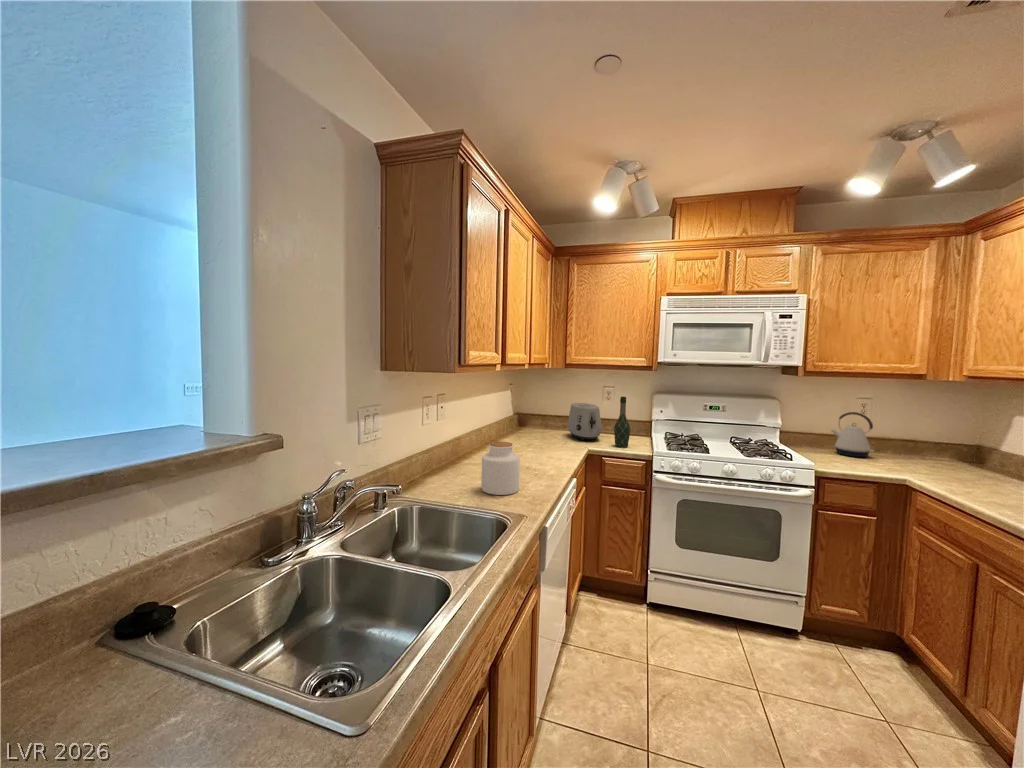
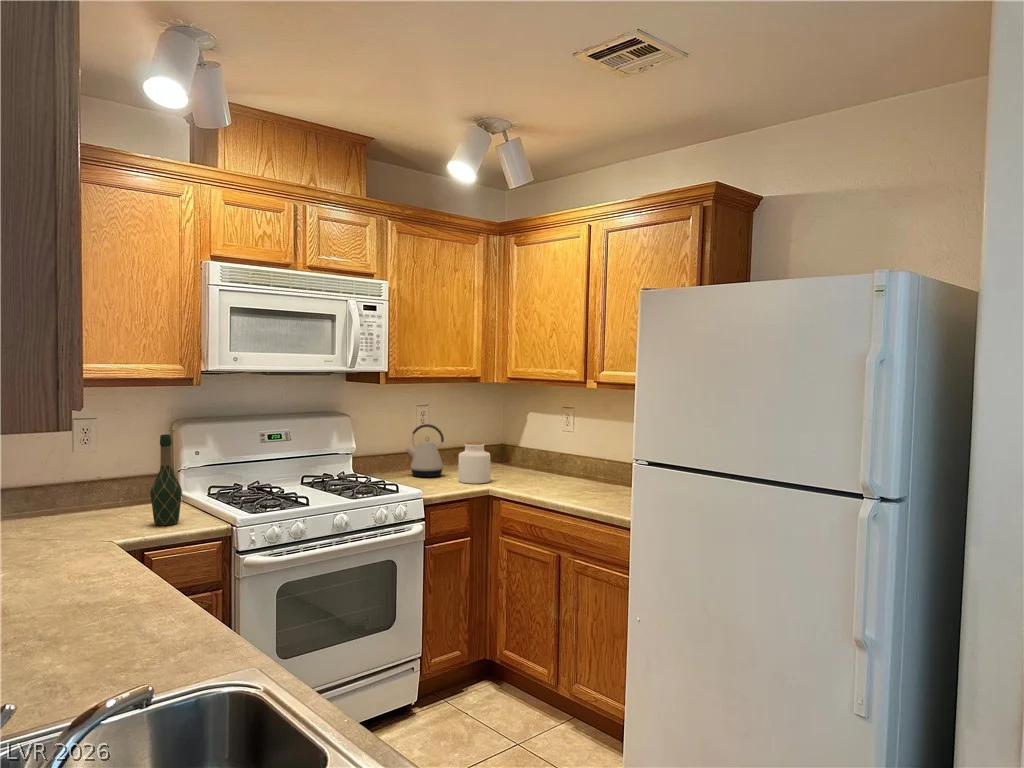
toaster: present [568,403,601,440] -> none [23,456,113,530]
jar: present [481,442,520,495] -> present [458,442,490,484]

